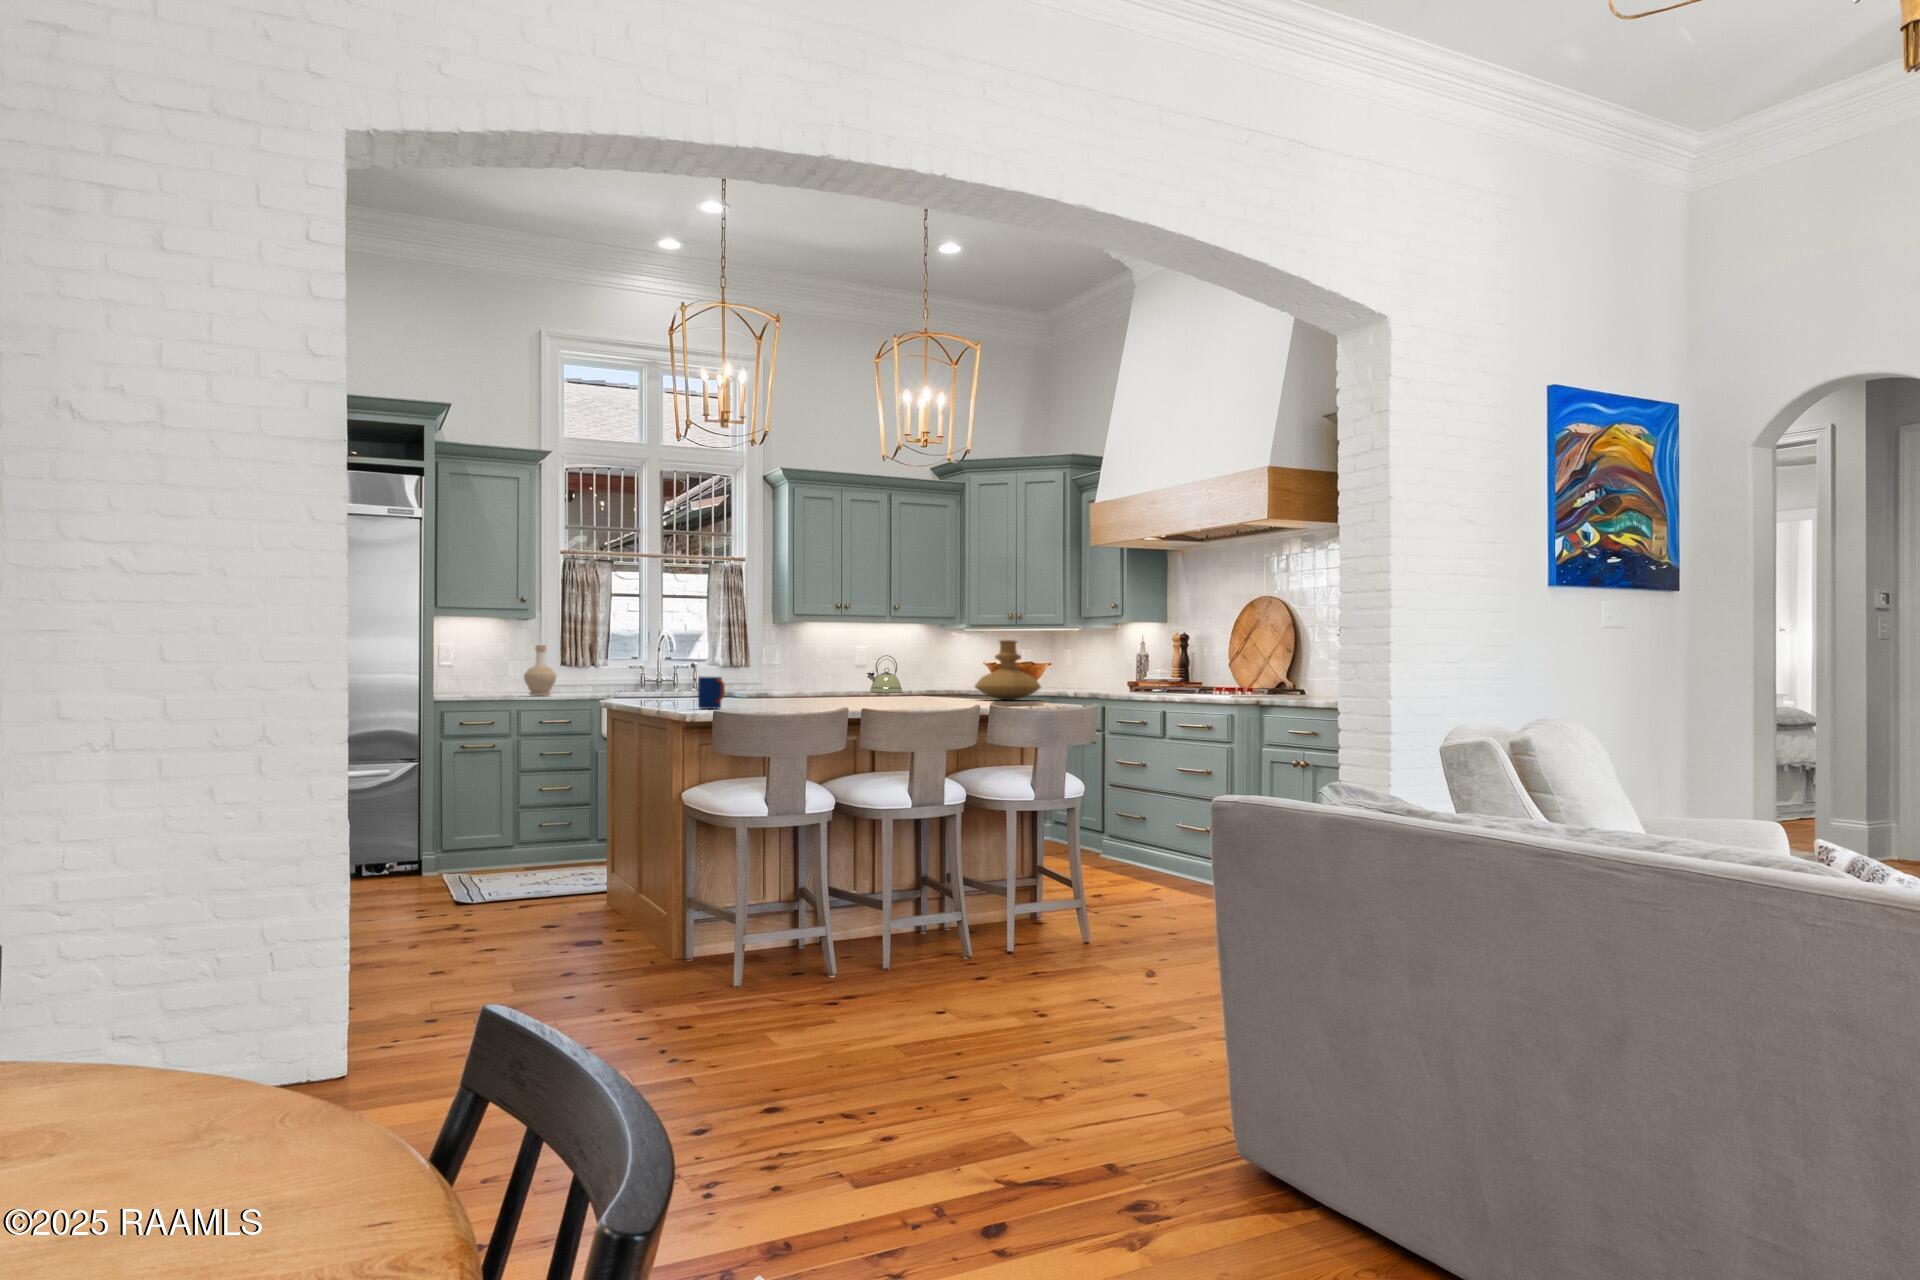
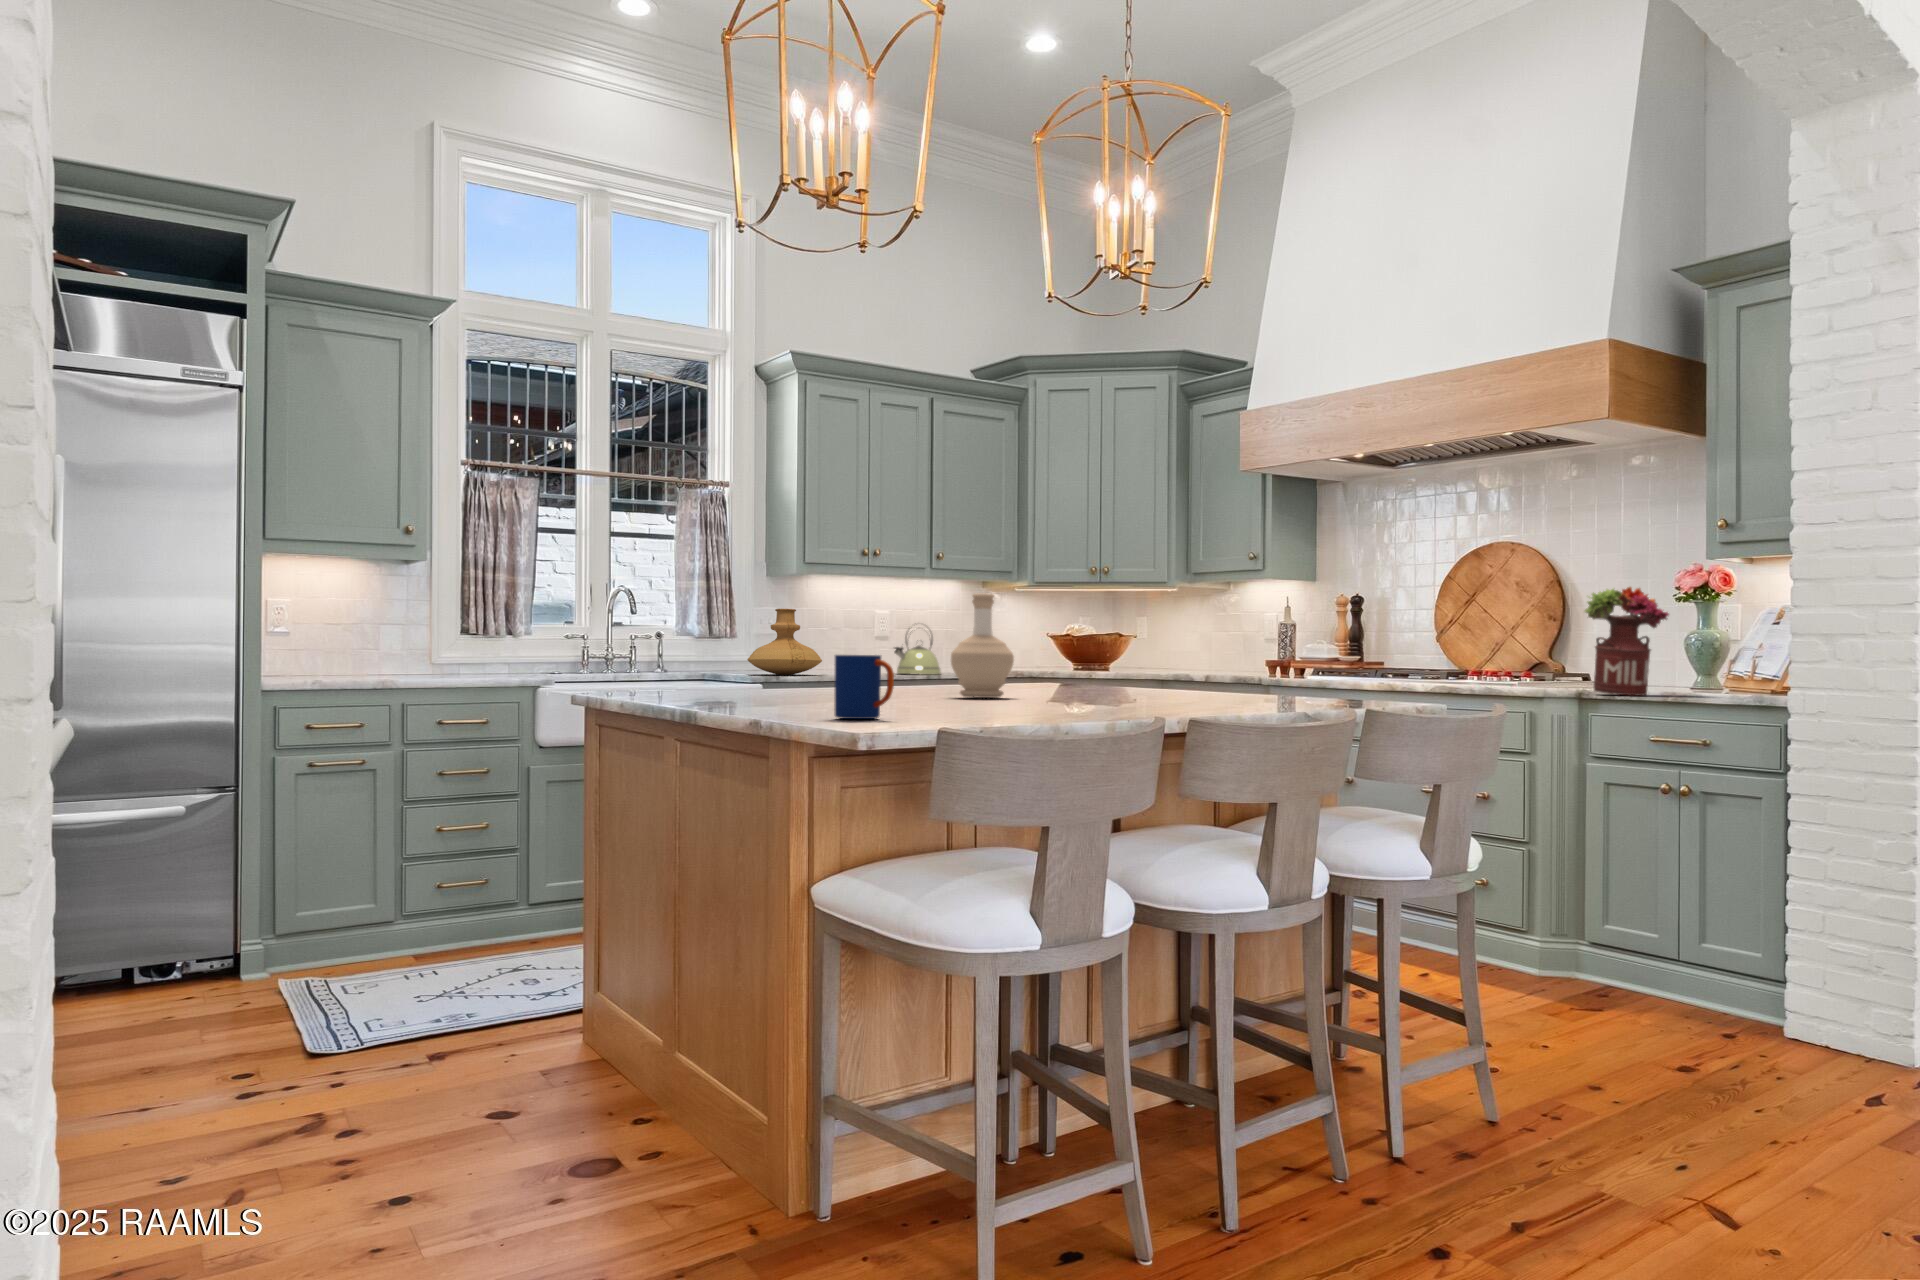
flower arrangement: none [1256,630,1307,703] -> present [1585,587,1669,696]
vase: present [975,640,1041,700] -> present [747,609,822,675]
bottle: present [524,645,556,696] -> present [951,593,1014,698]

